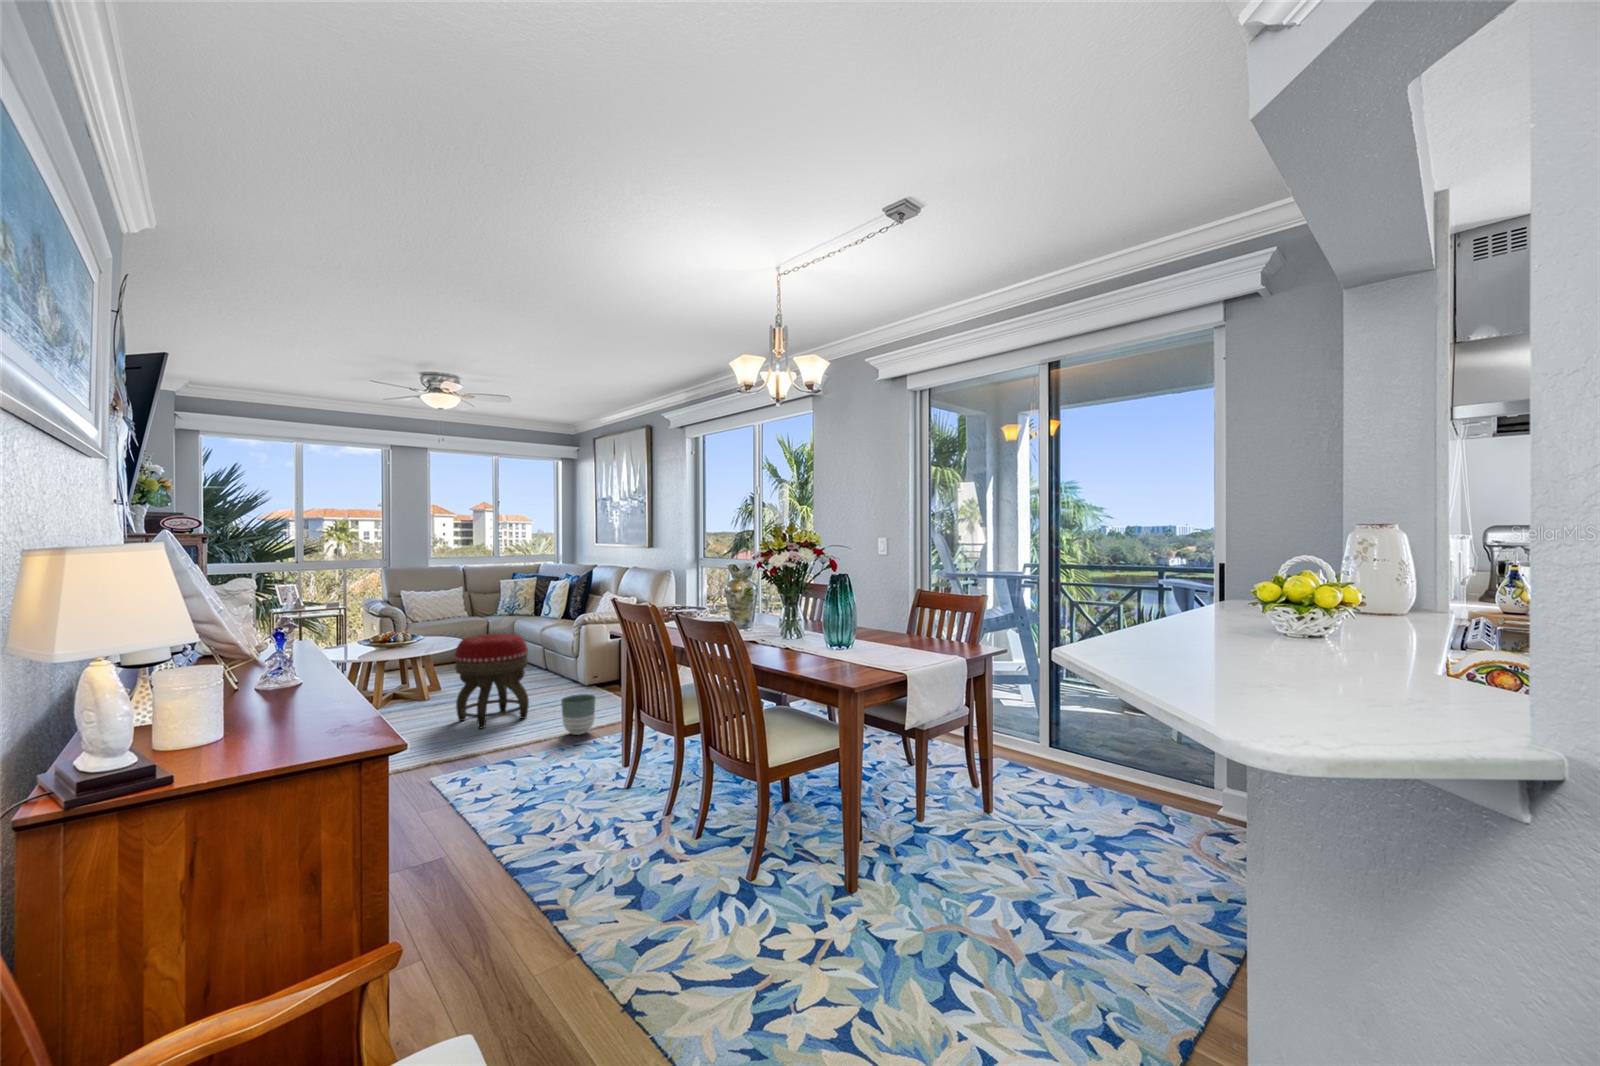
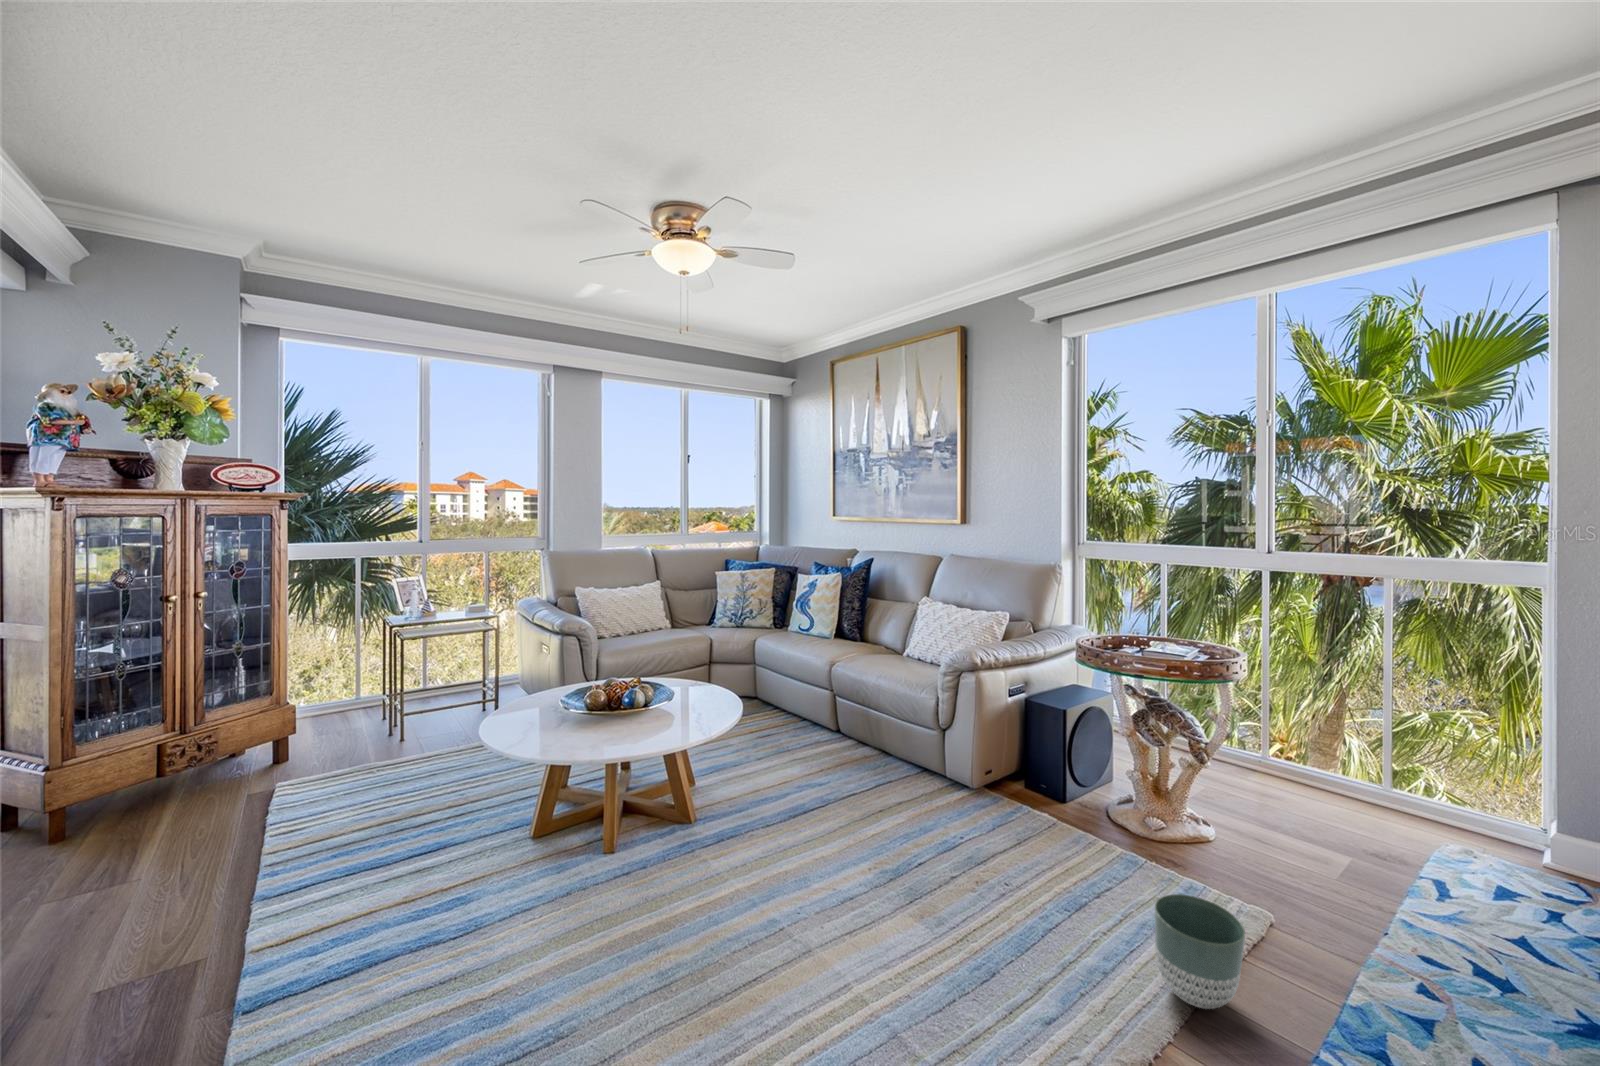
footstool: present [455,634,529,729] -> none [841,722,988,955]

